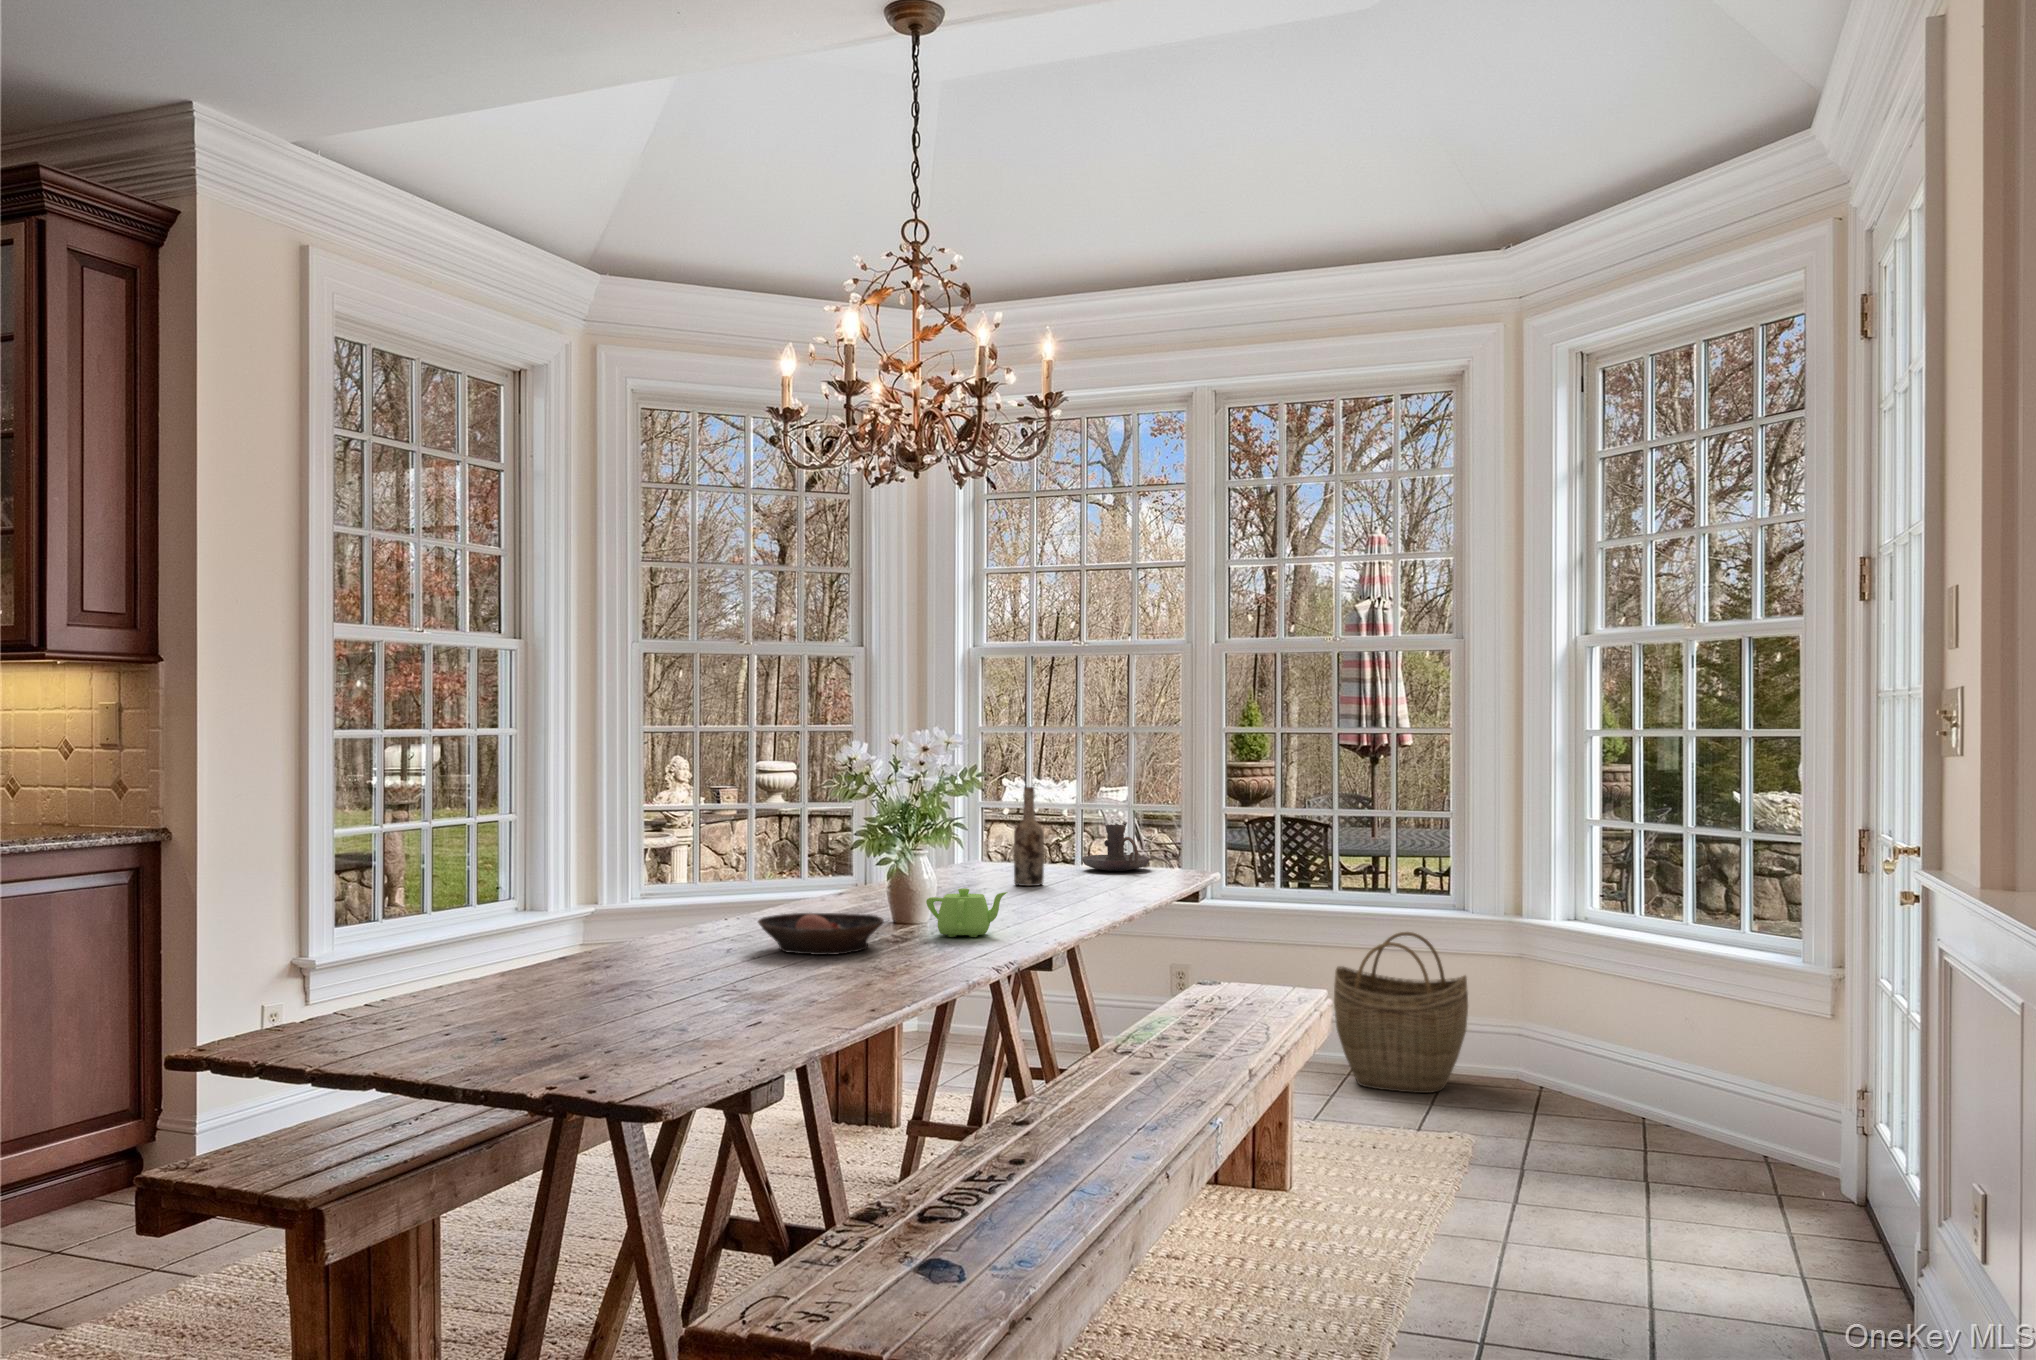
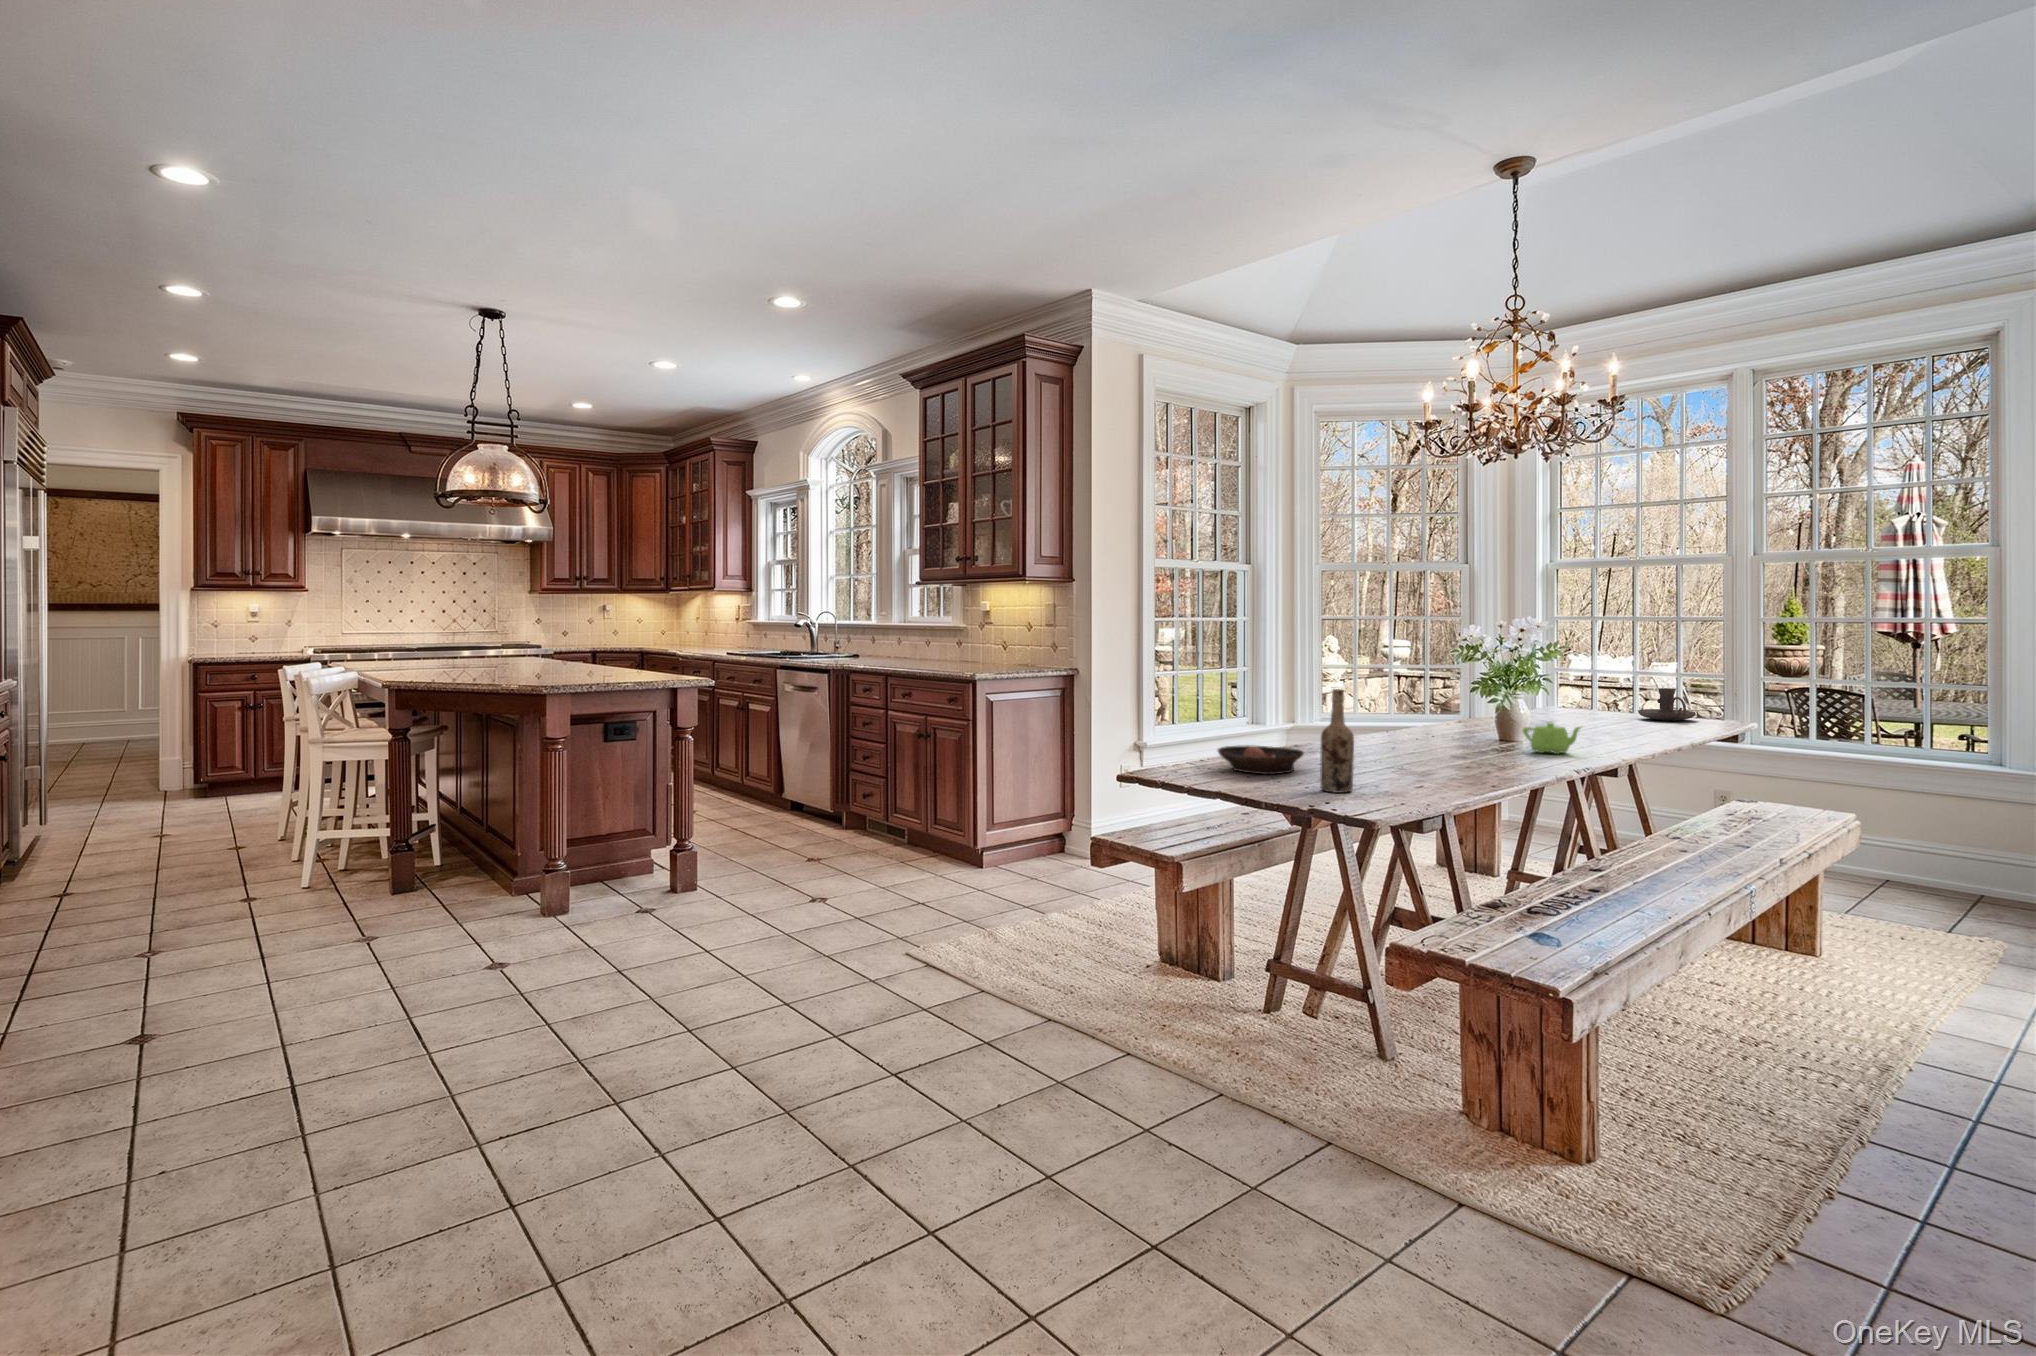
wine bottle: present [1014,787,1044,886] -> present [1320,689,1354,793]
bowl: present [758,913,884,955] -> present [1218,746,1304,774]
woven basket: present [1334,932,1468,1093] -> none [1865,779,2008,906]

